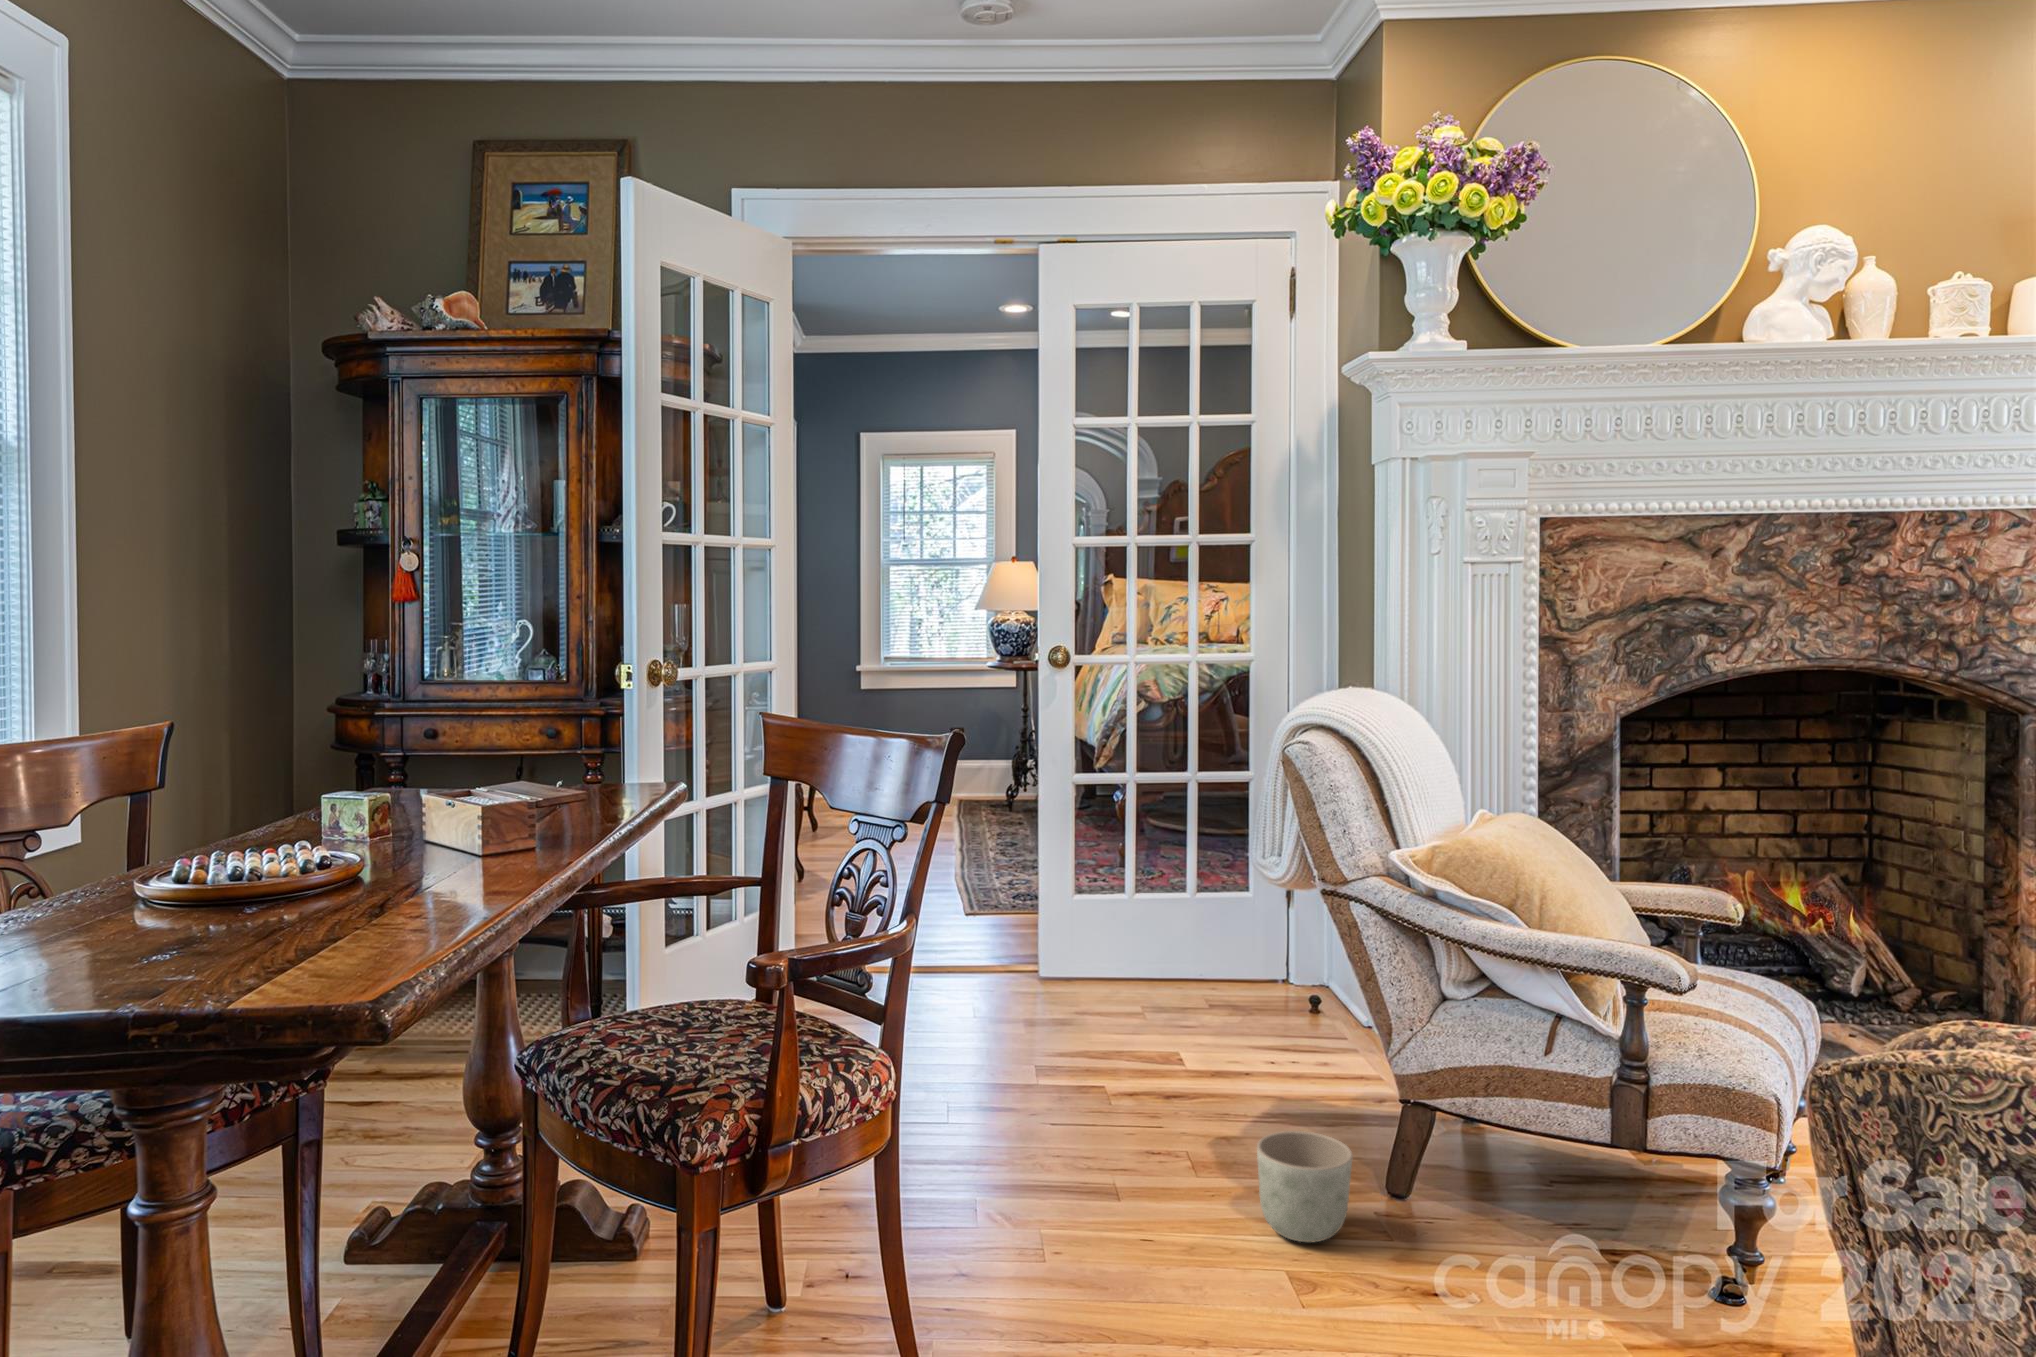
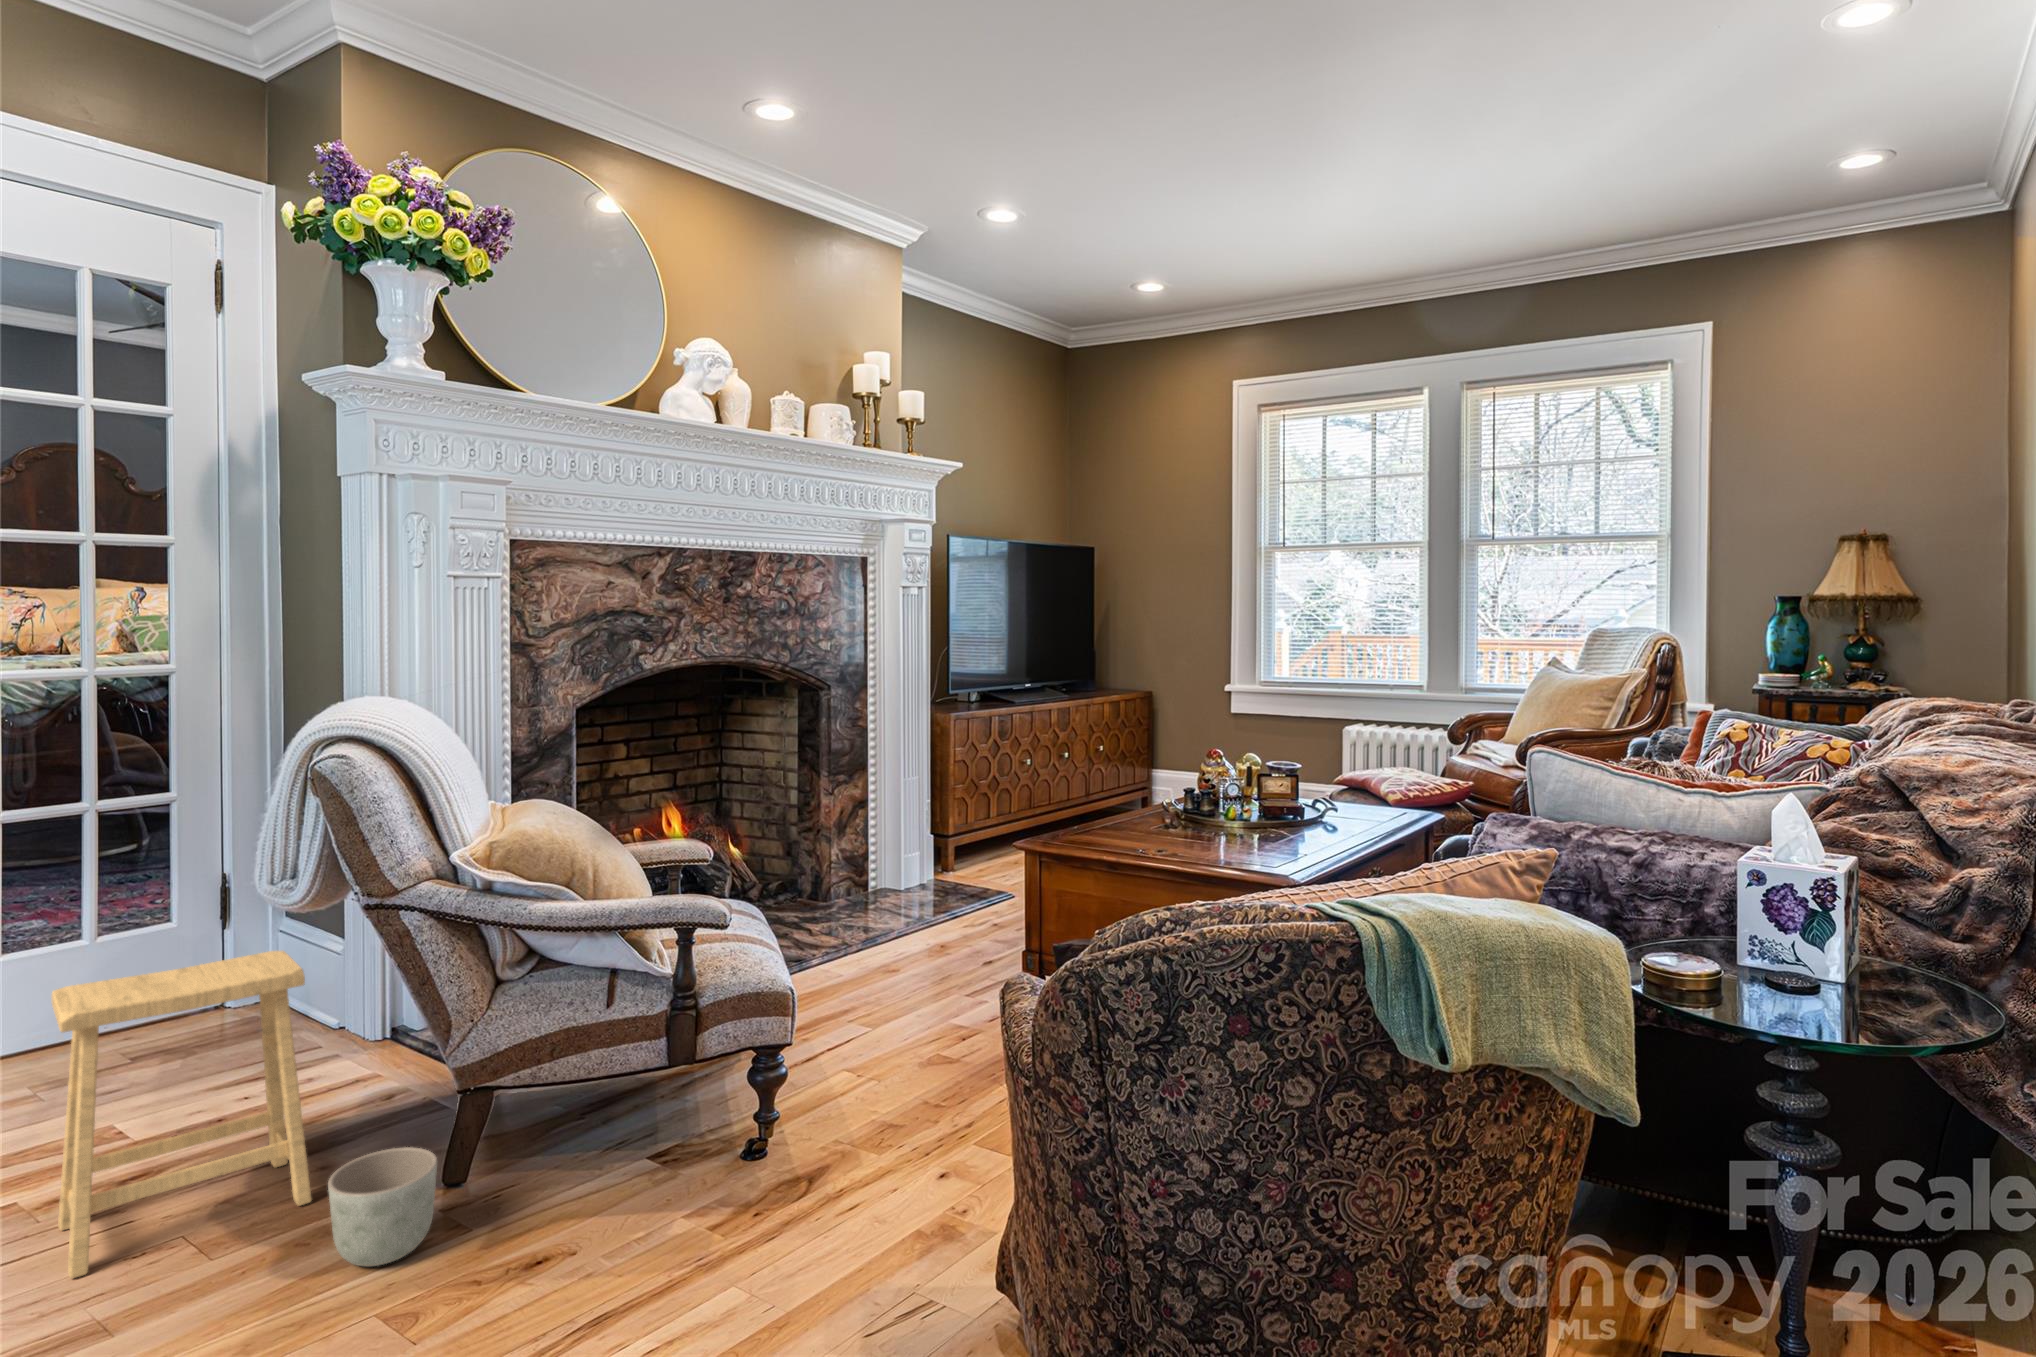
footstool: none [1094,913,1269,1165] -> present [52,951,311,1279]

